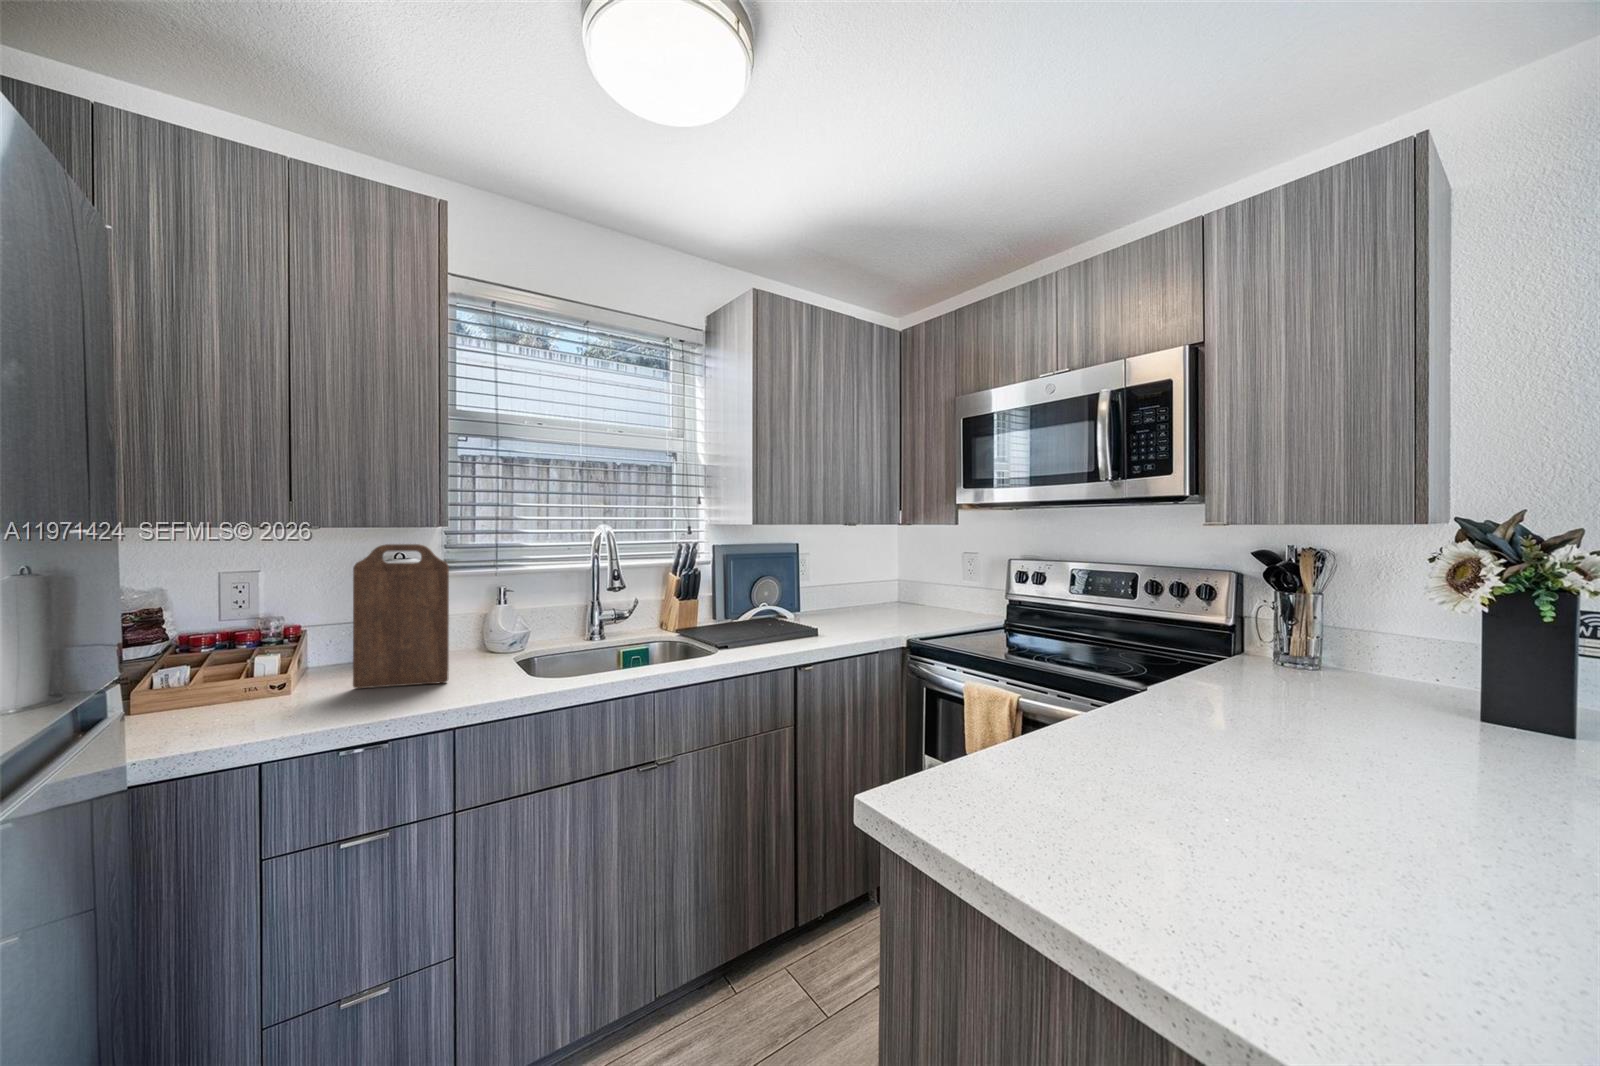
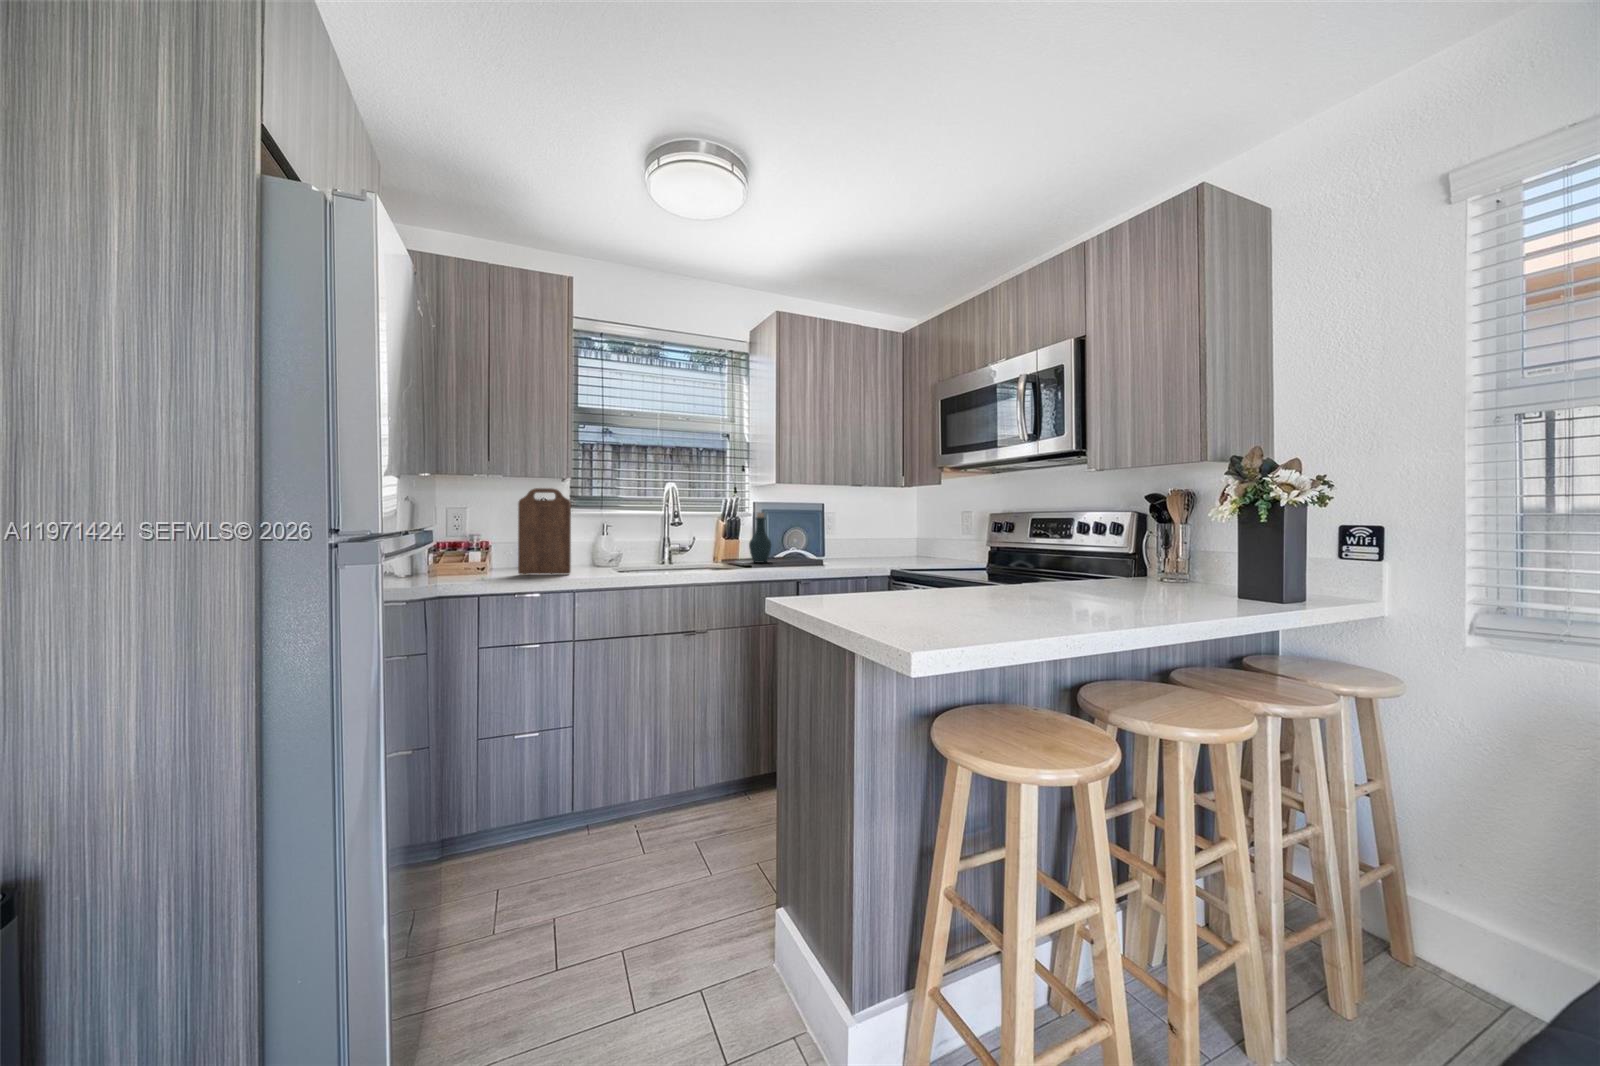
bottle: none [711,561,742,631] -> present [749,512,771,563]

